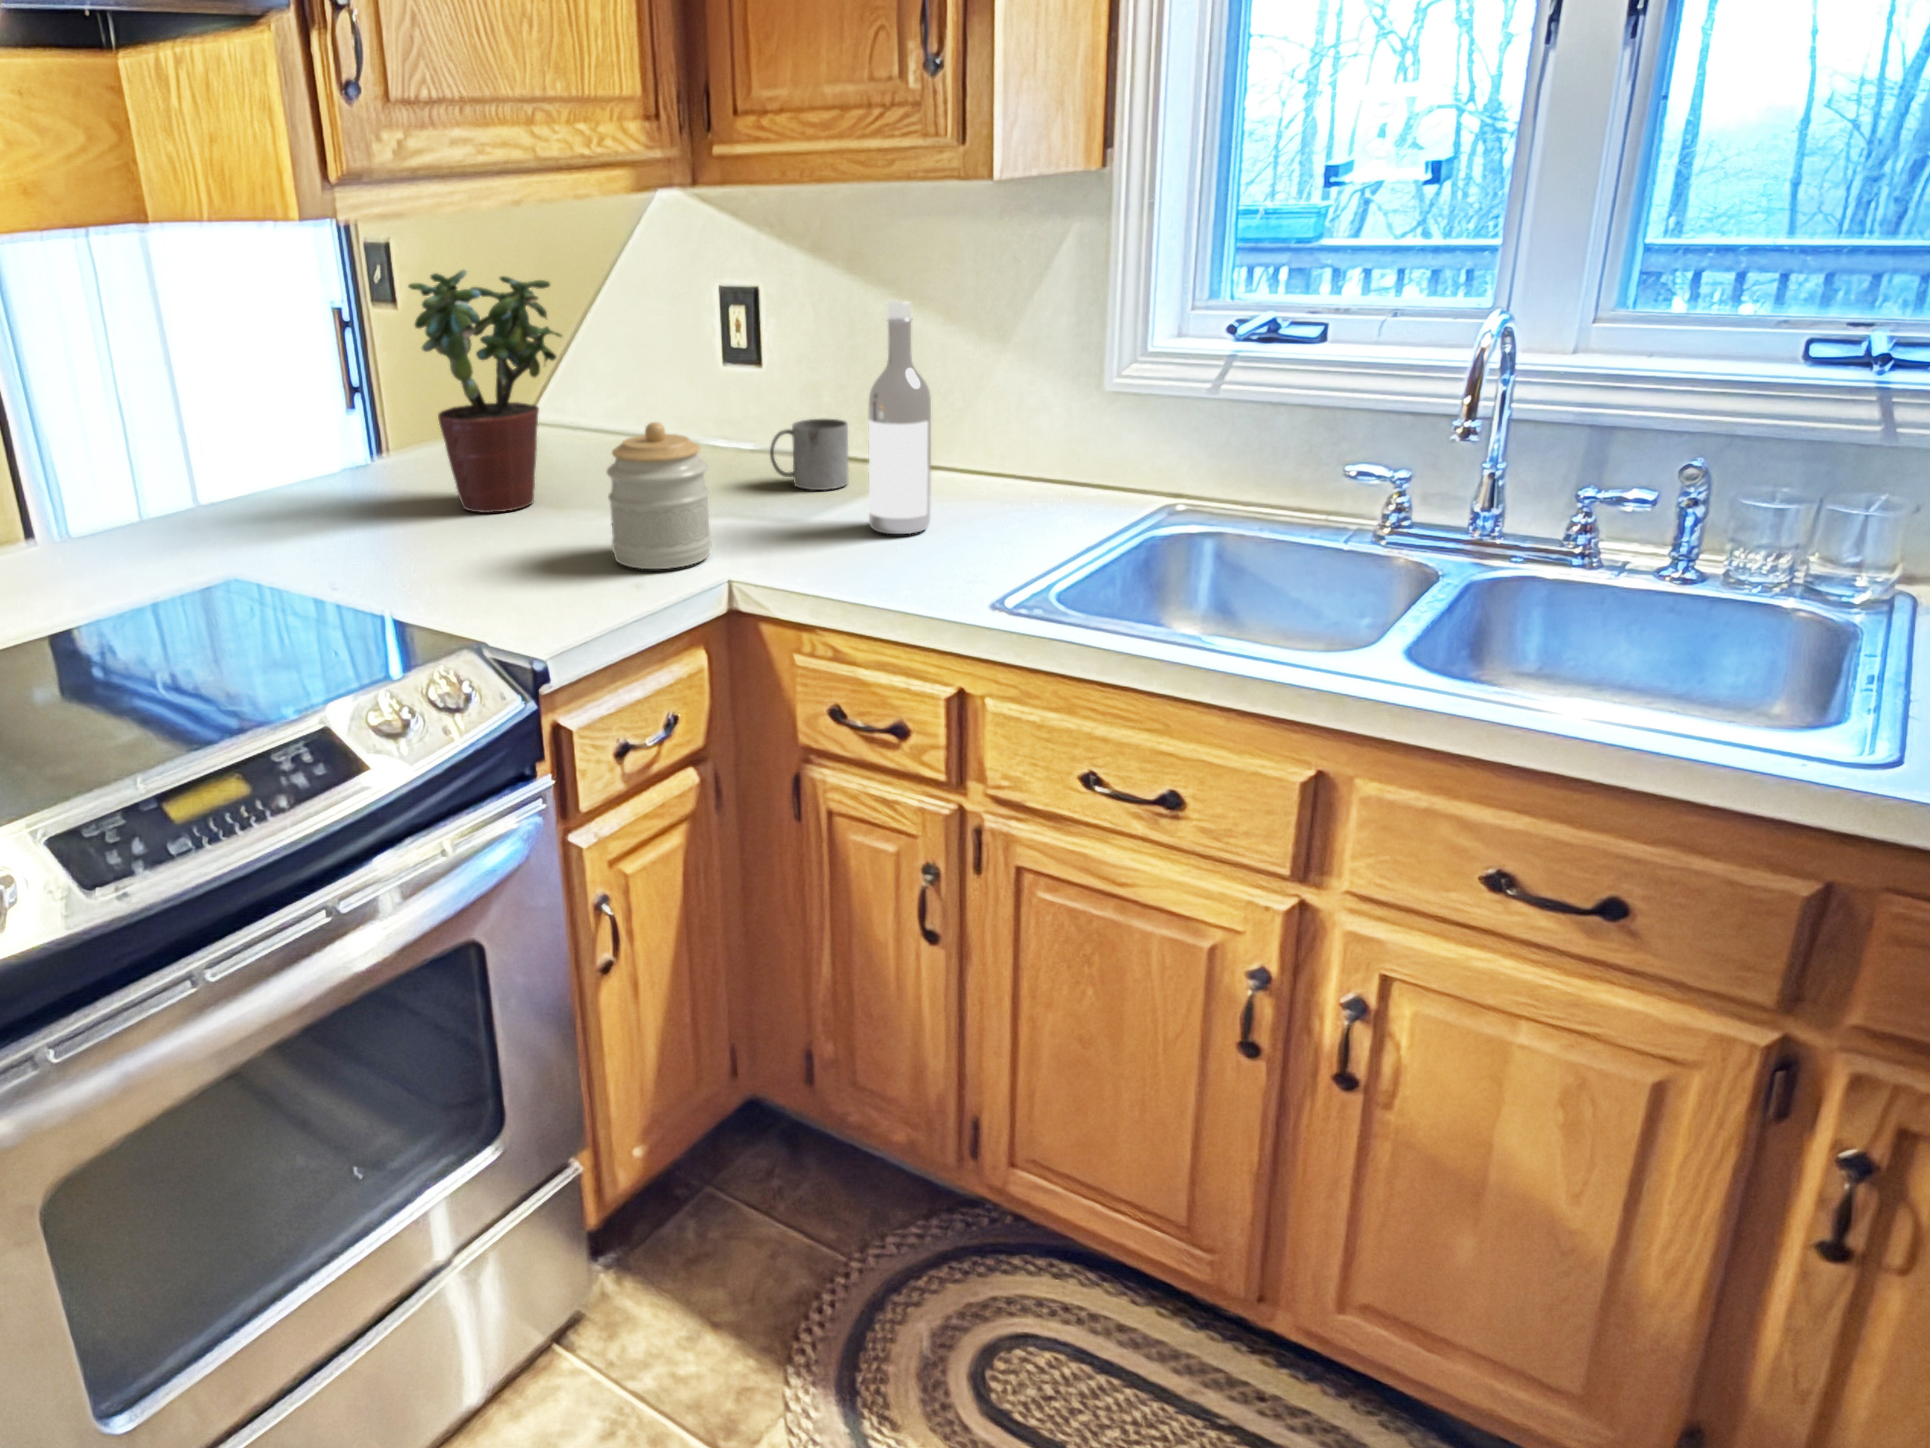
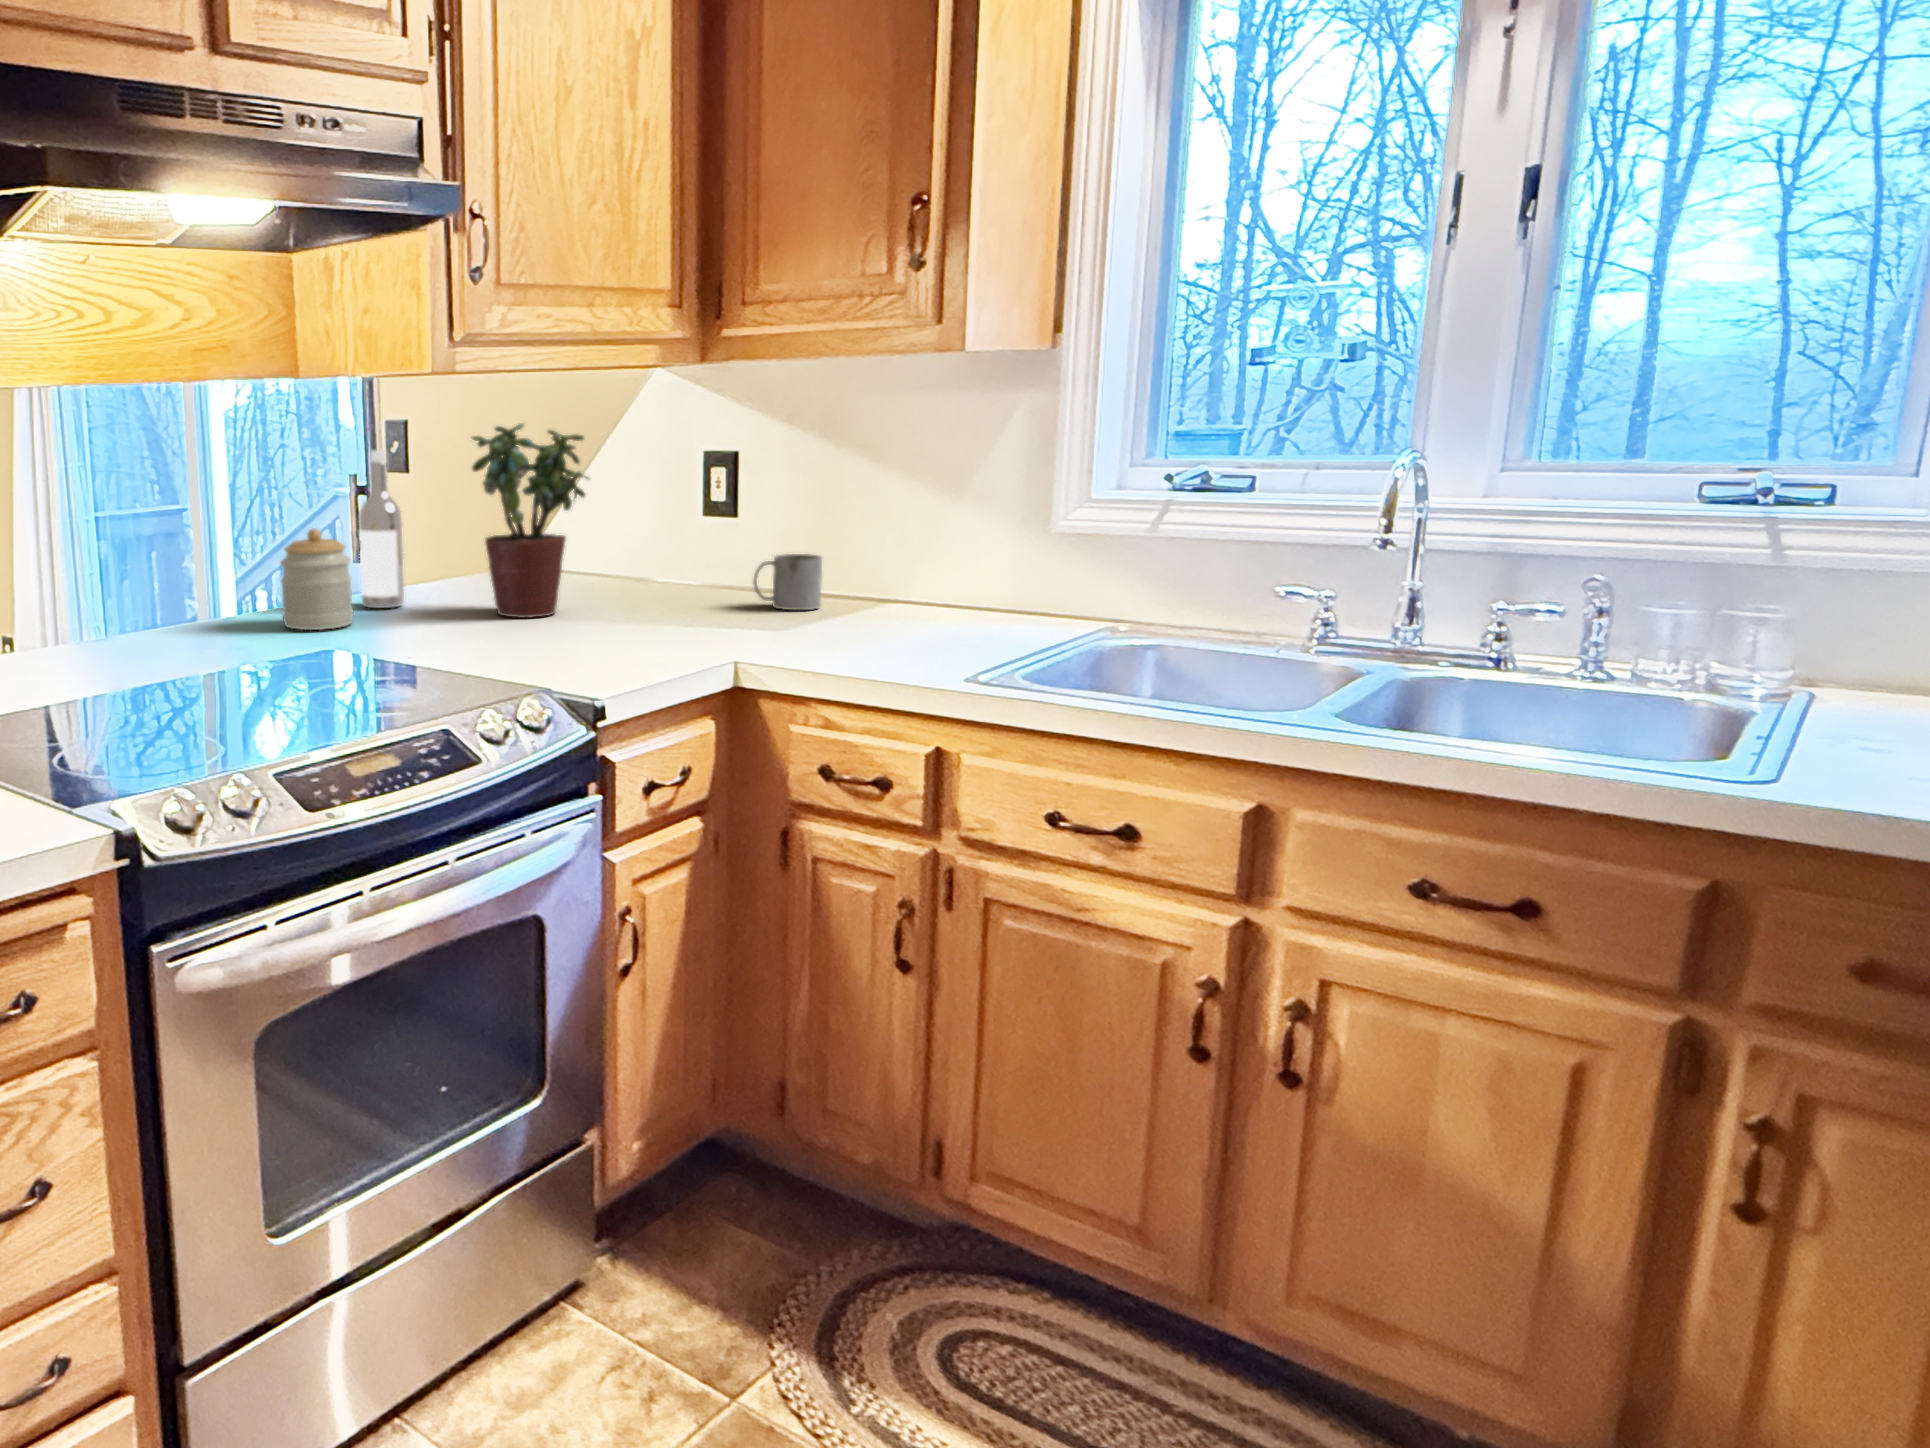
wine bottle: present [868,300,931,534] -> present [359,450,404,608]
jar: present [607,422,711,569] -> present [281,528,353,630]

